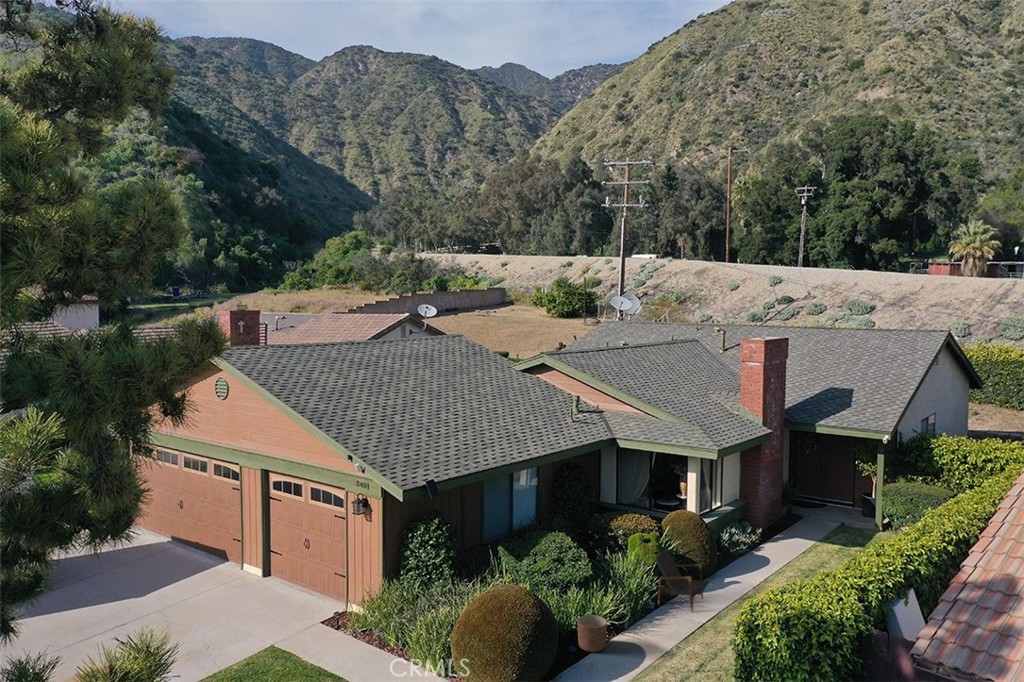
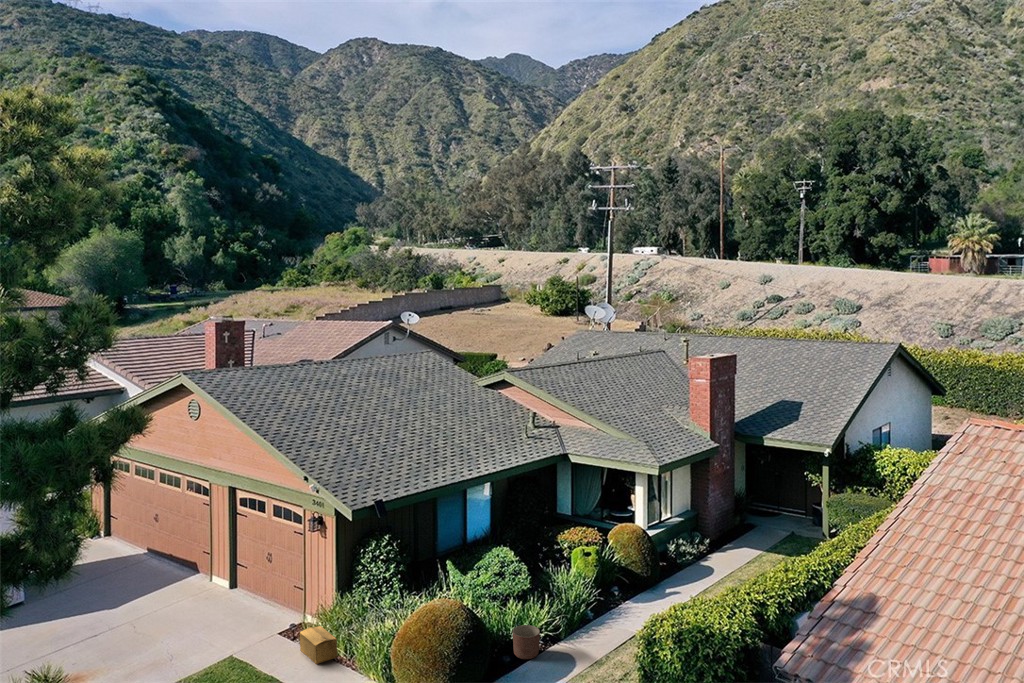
lounge chair: present [656,549,709,612] -> none [594,561,645,622]
cardboard box: none [345,616,387,657] -> present [300,626,337,664]

